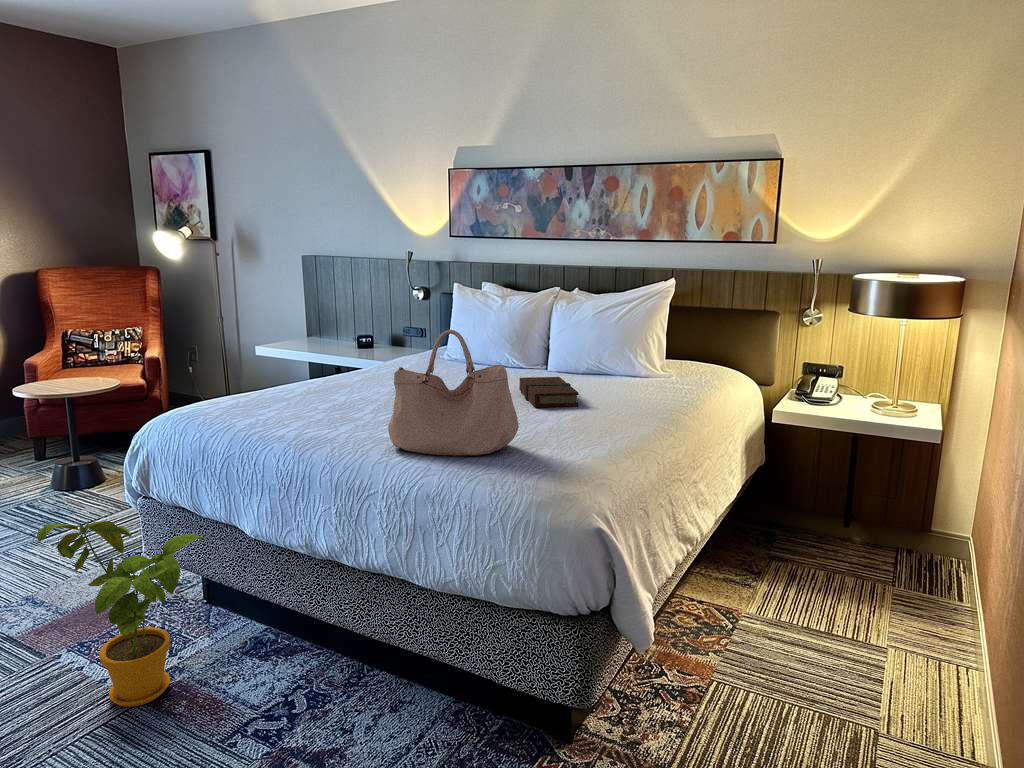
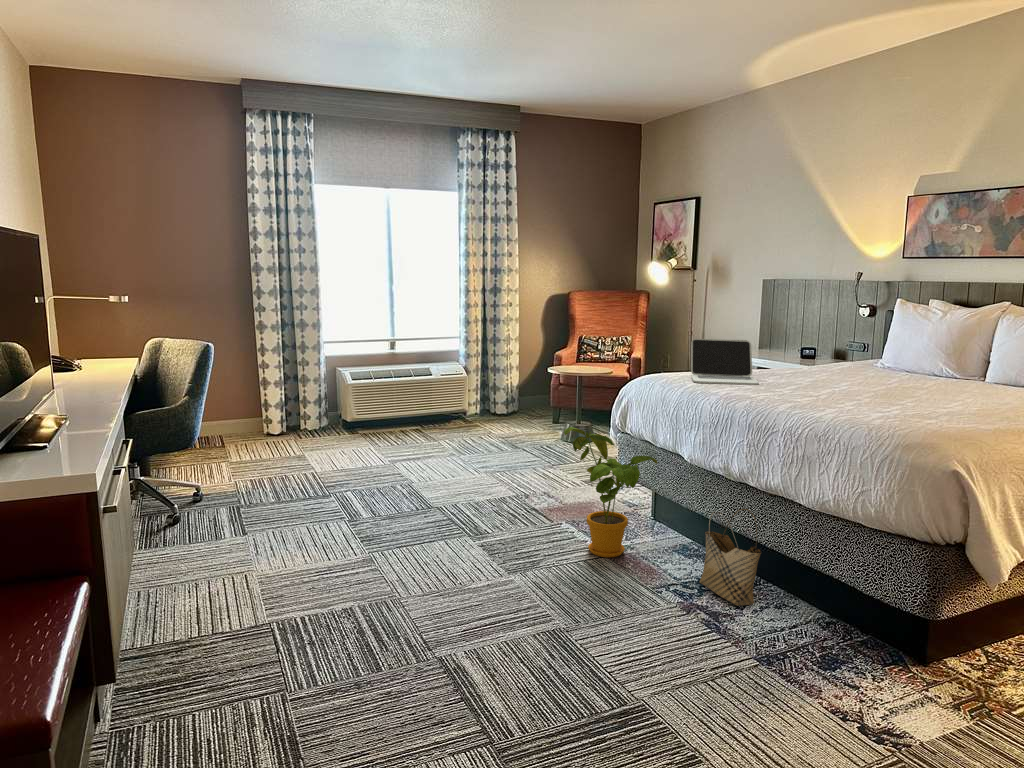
handbag: present [388,330,519,456] -> none [796,315,908,415]
laptop: none [231,347,329,417] -> present [691,339,759,385]
book: present [519,377,579,407] -> none [940,378,997,403]
woven basket: none [290,594,370,732] -> present [700,509,761,606]

